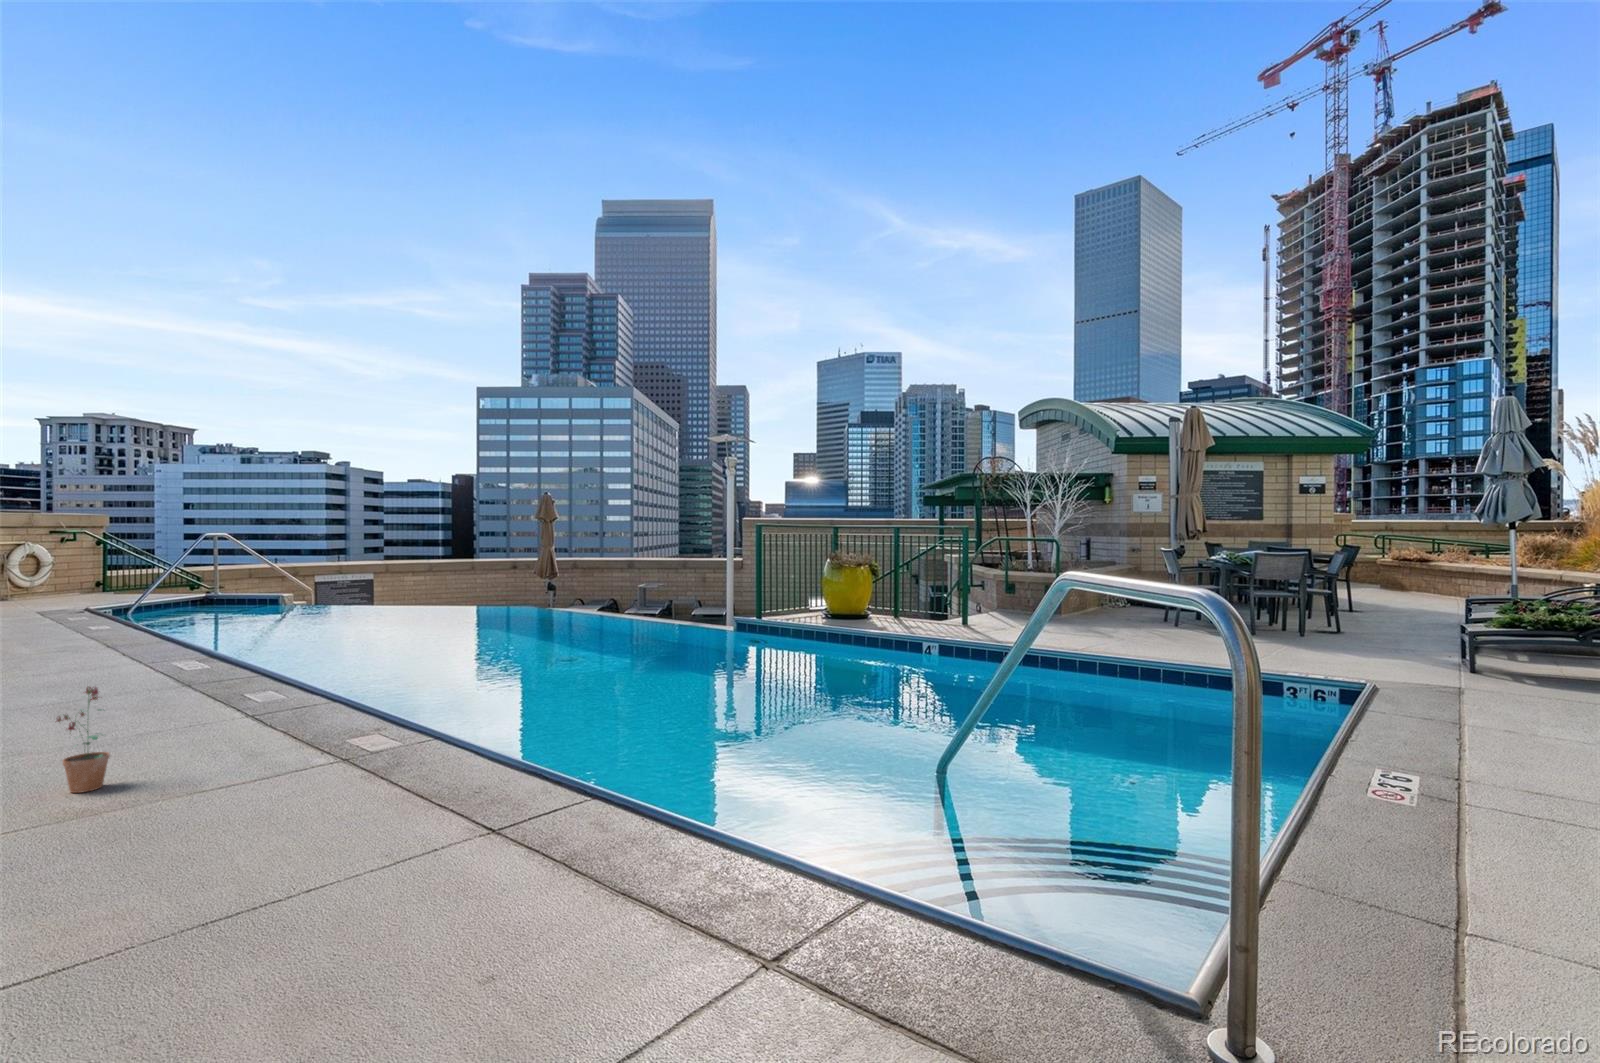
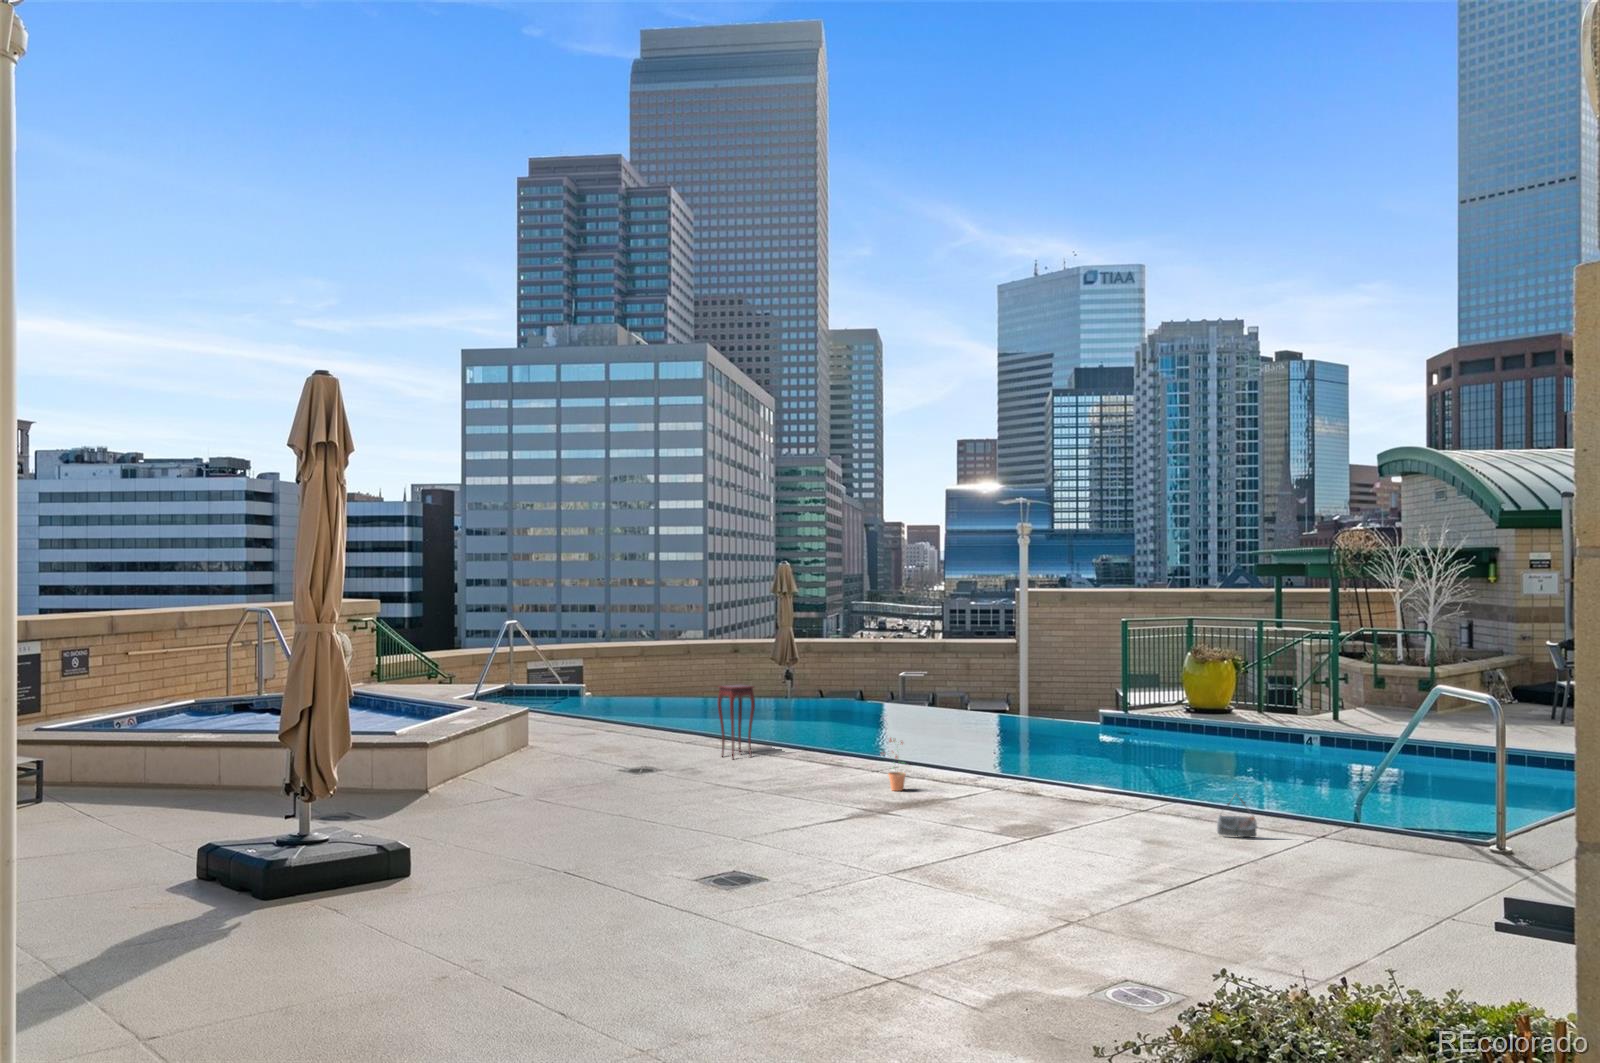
side table: none [27,588,89,706] -> present [718,685,755,759]
bag: none [453,894,568,1030] -> present [1217,798,1257,838]

